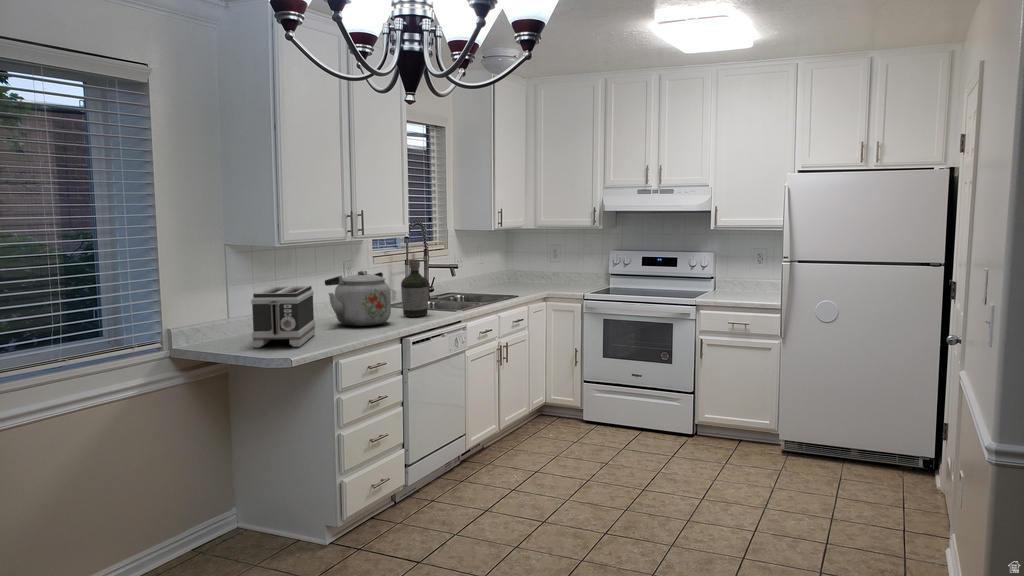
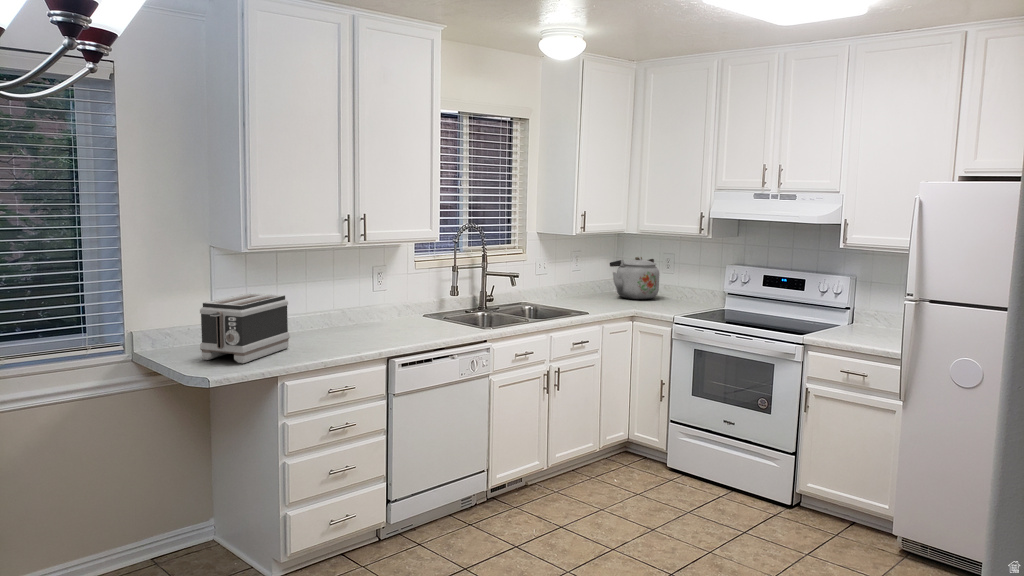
bottle: present [401,260,429,317] -> none [418,269,448,333]
kettle: present [325,271,391,326] -> present [610,257,659,299]

